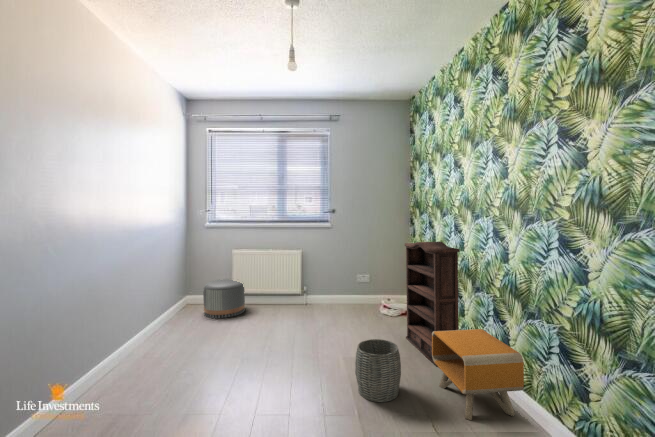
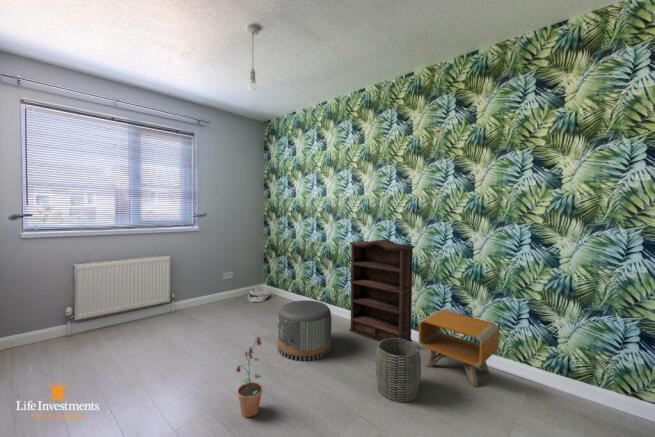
pouf: present [203,279,245,318] -> present [277,300,331,361]
potted plant: none [246,310,271,367] -> present [236,337,262,417]

